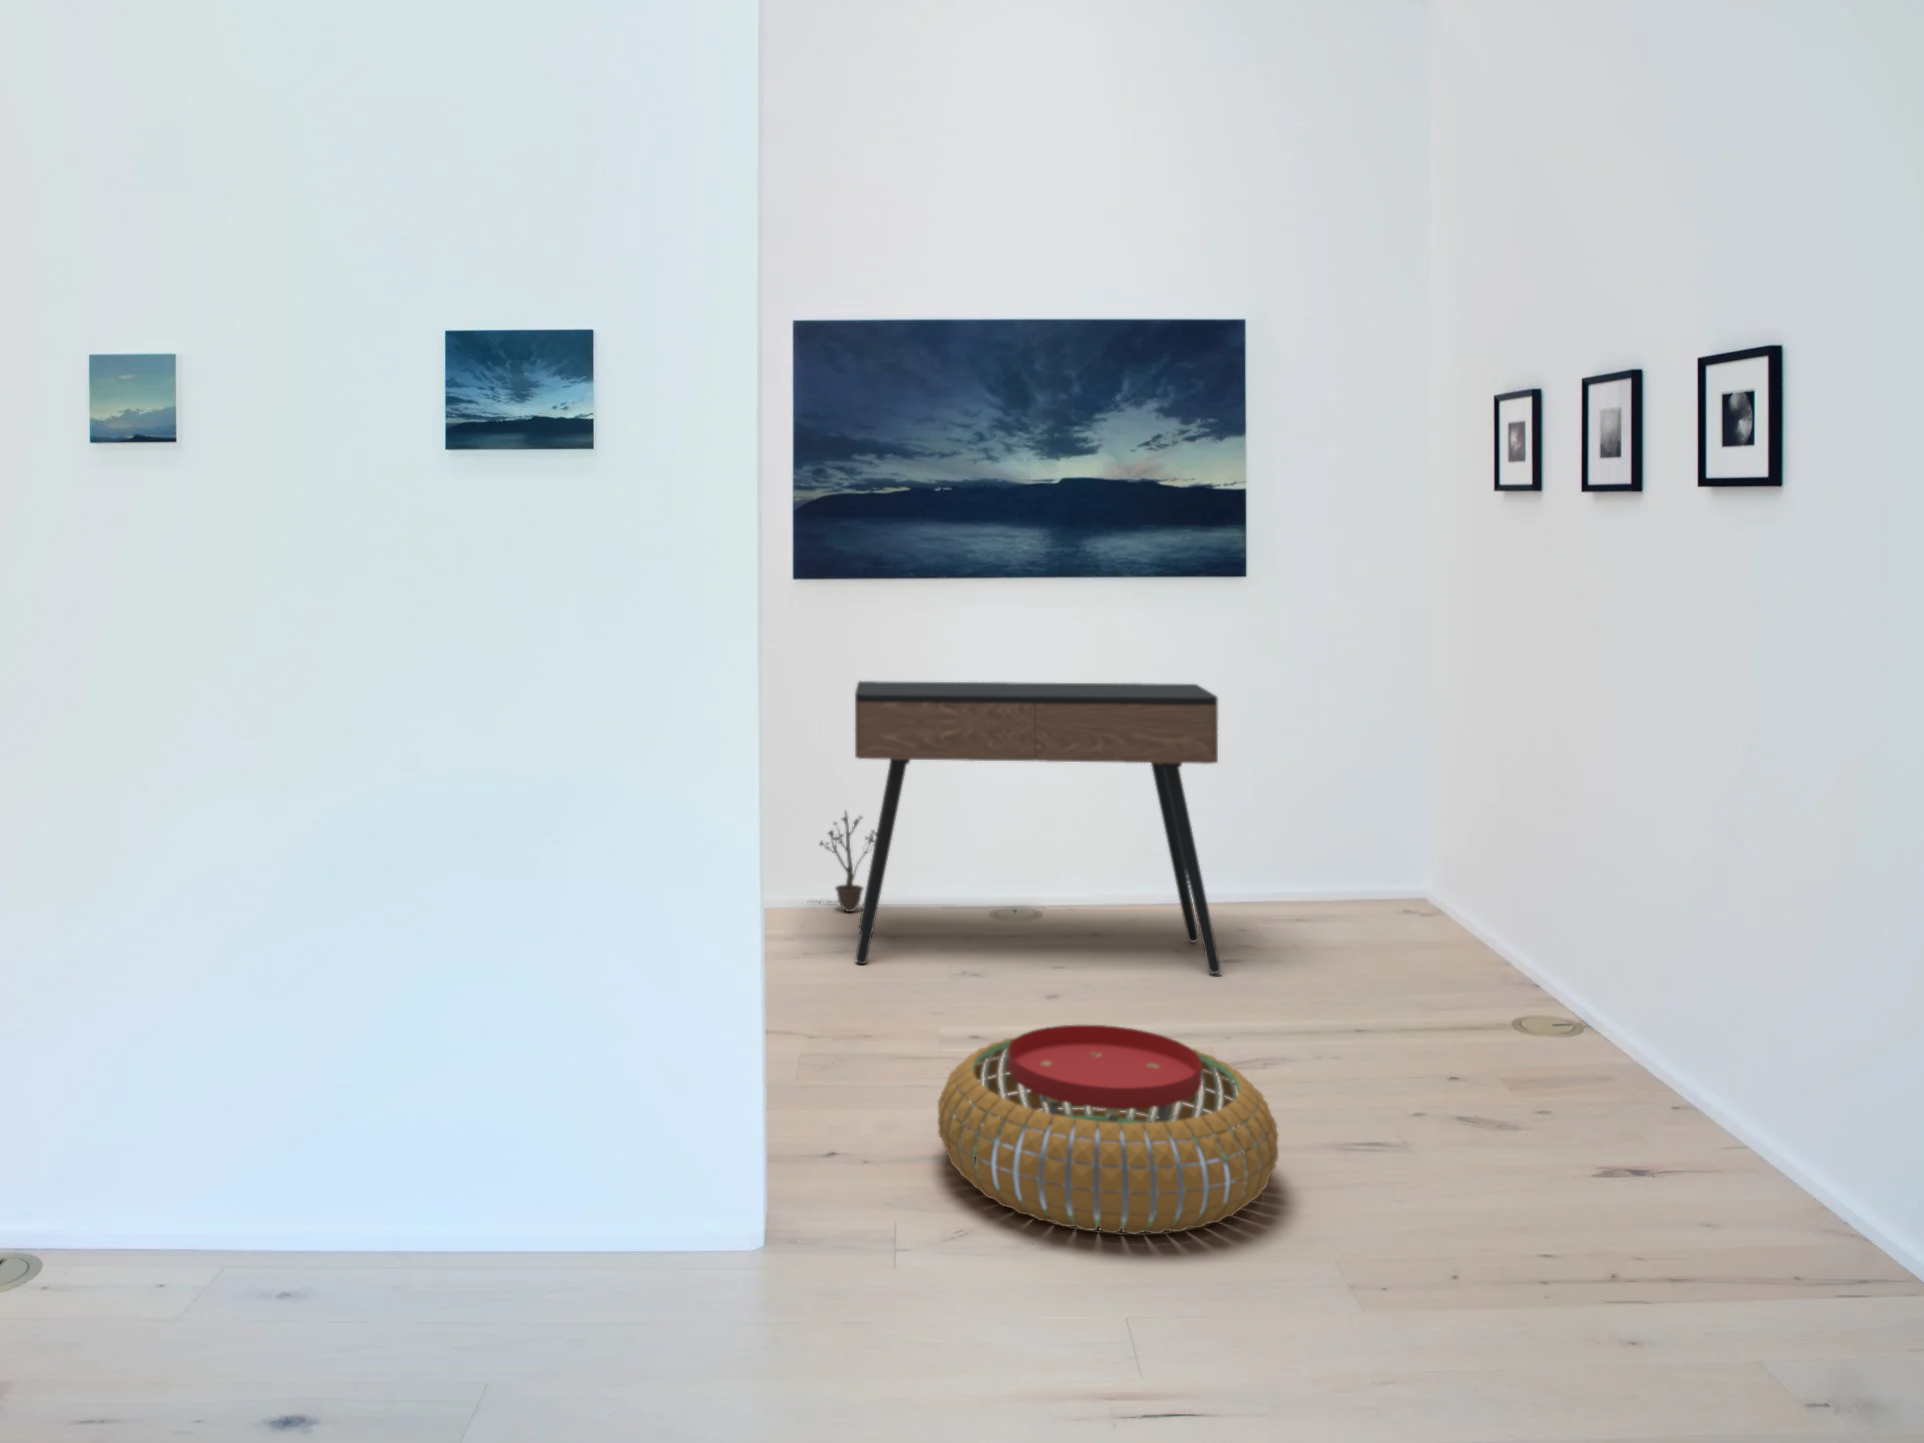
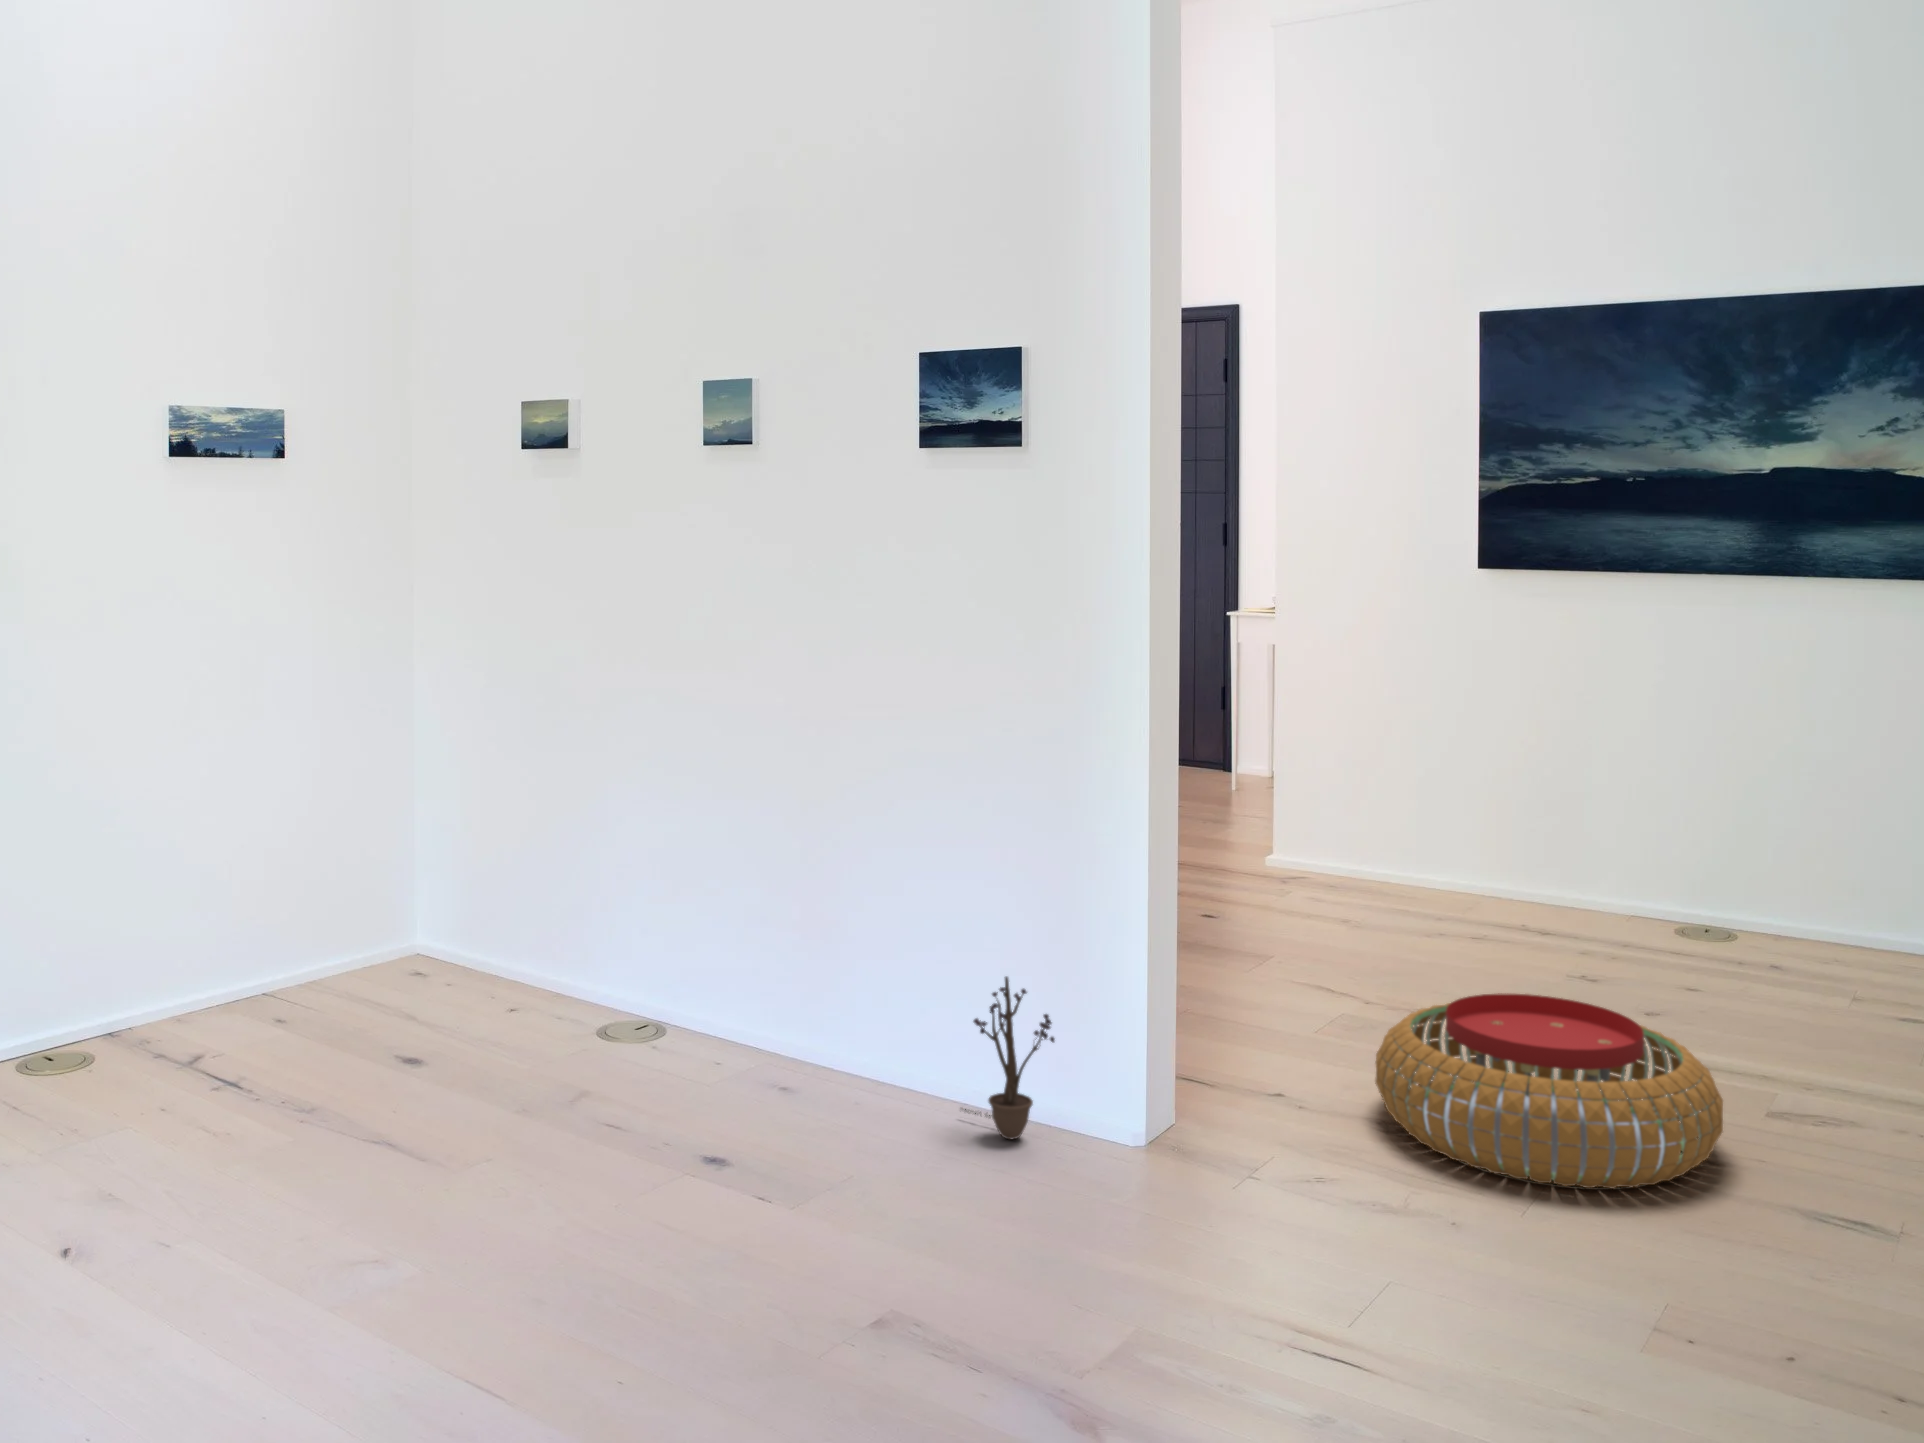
console table: present [855,681,1220,974] -> none [1477,672,1905,1011]
decorative plant: present [816,813,876,912] -> present [961,977,1054,1140]

